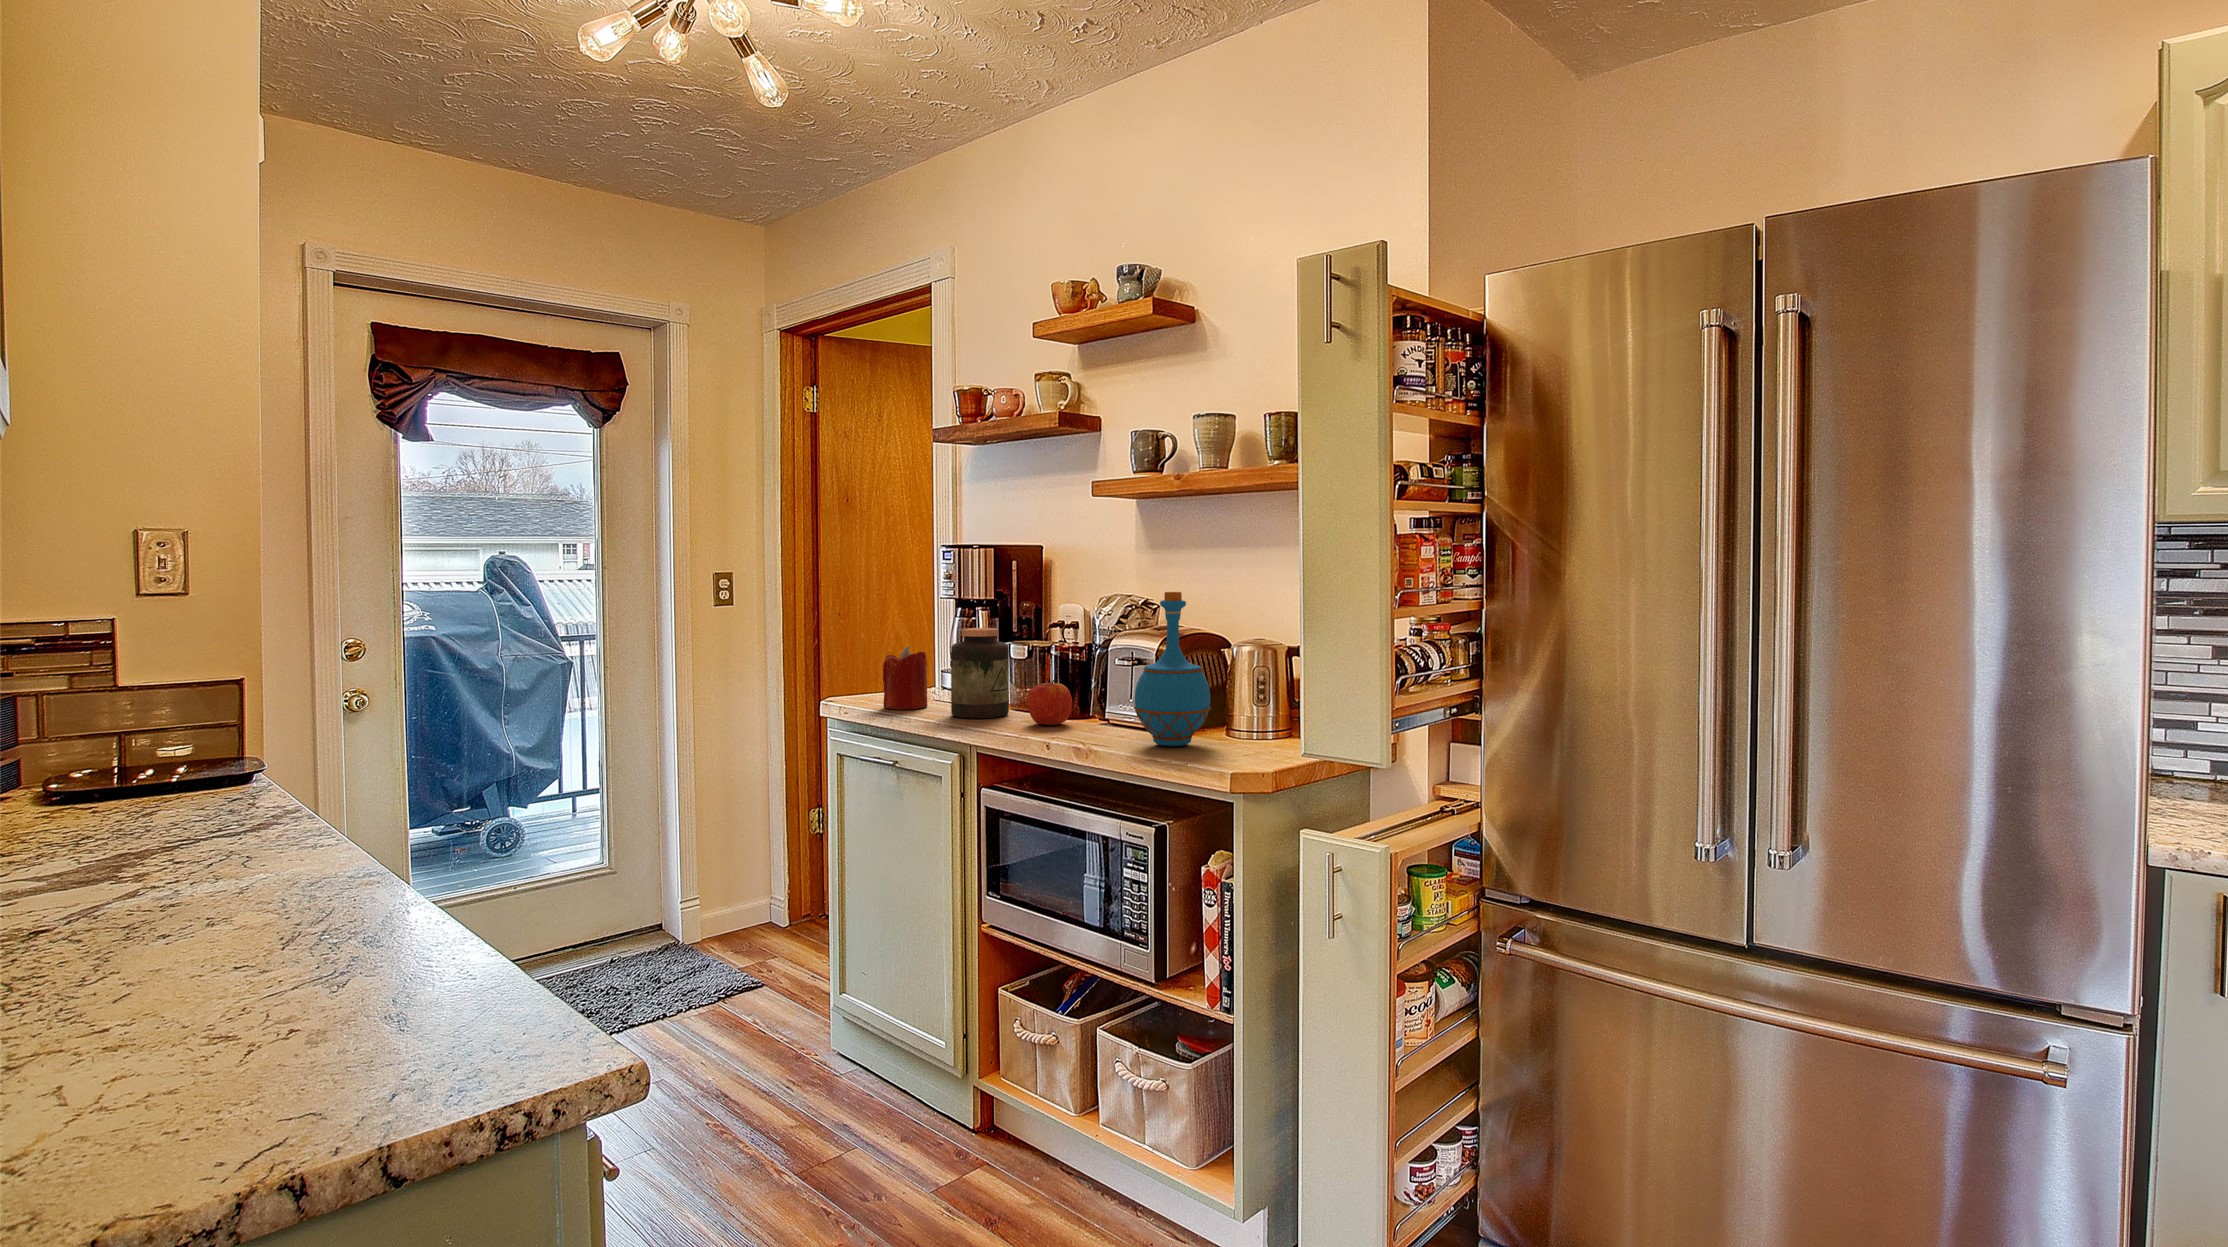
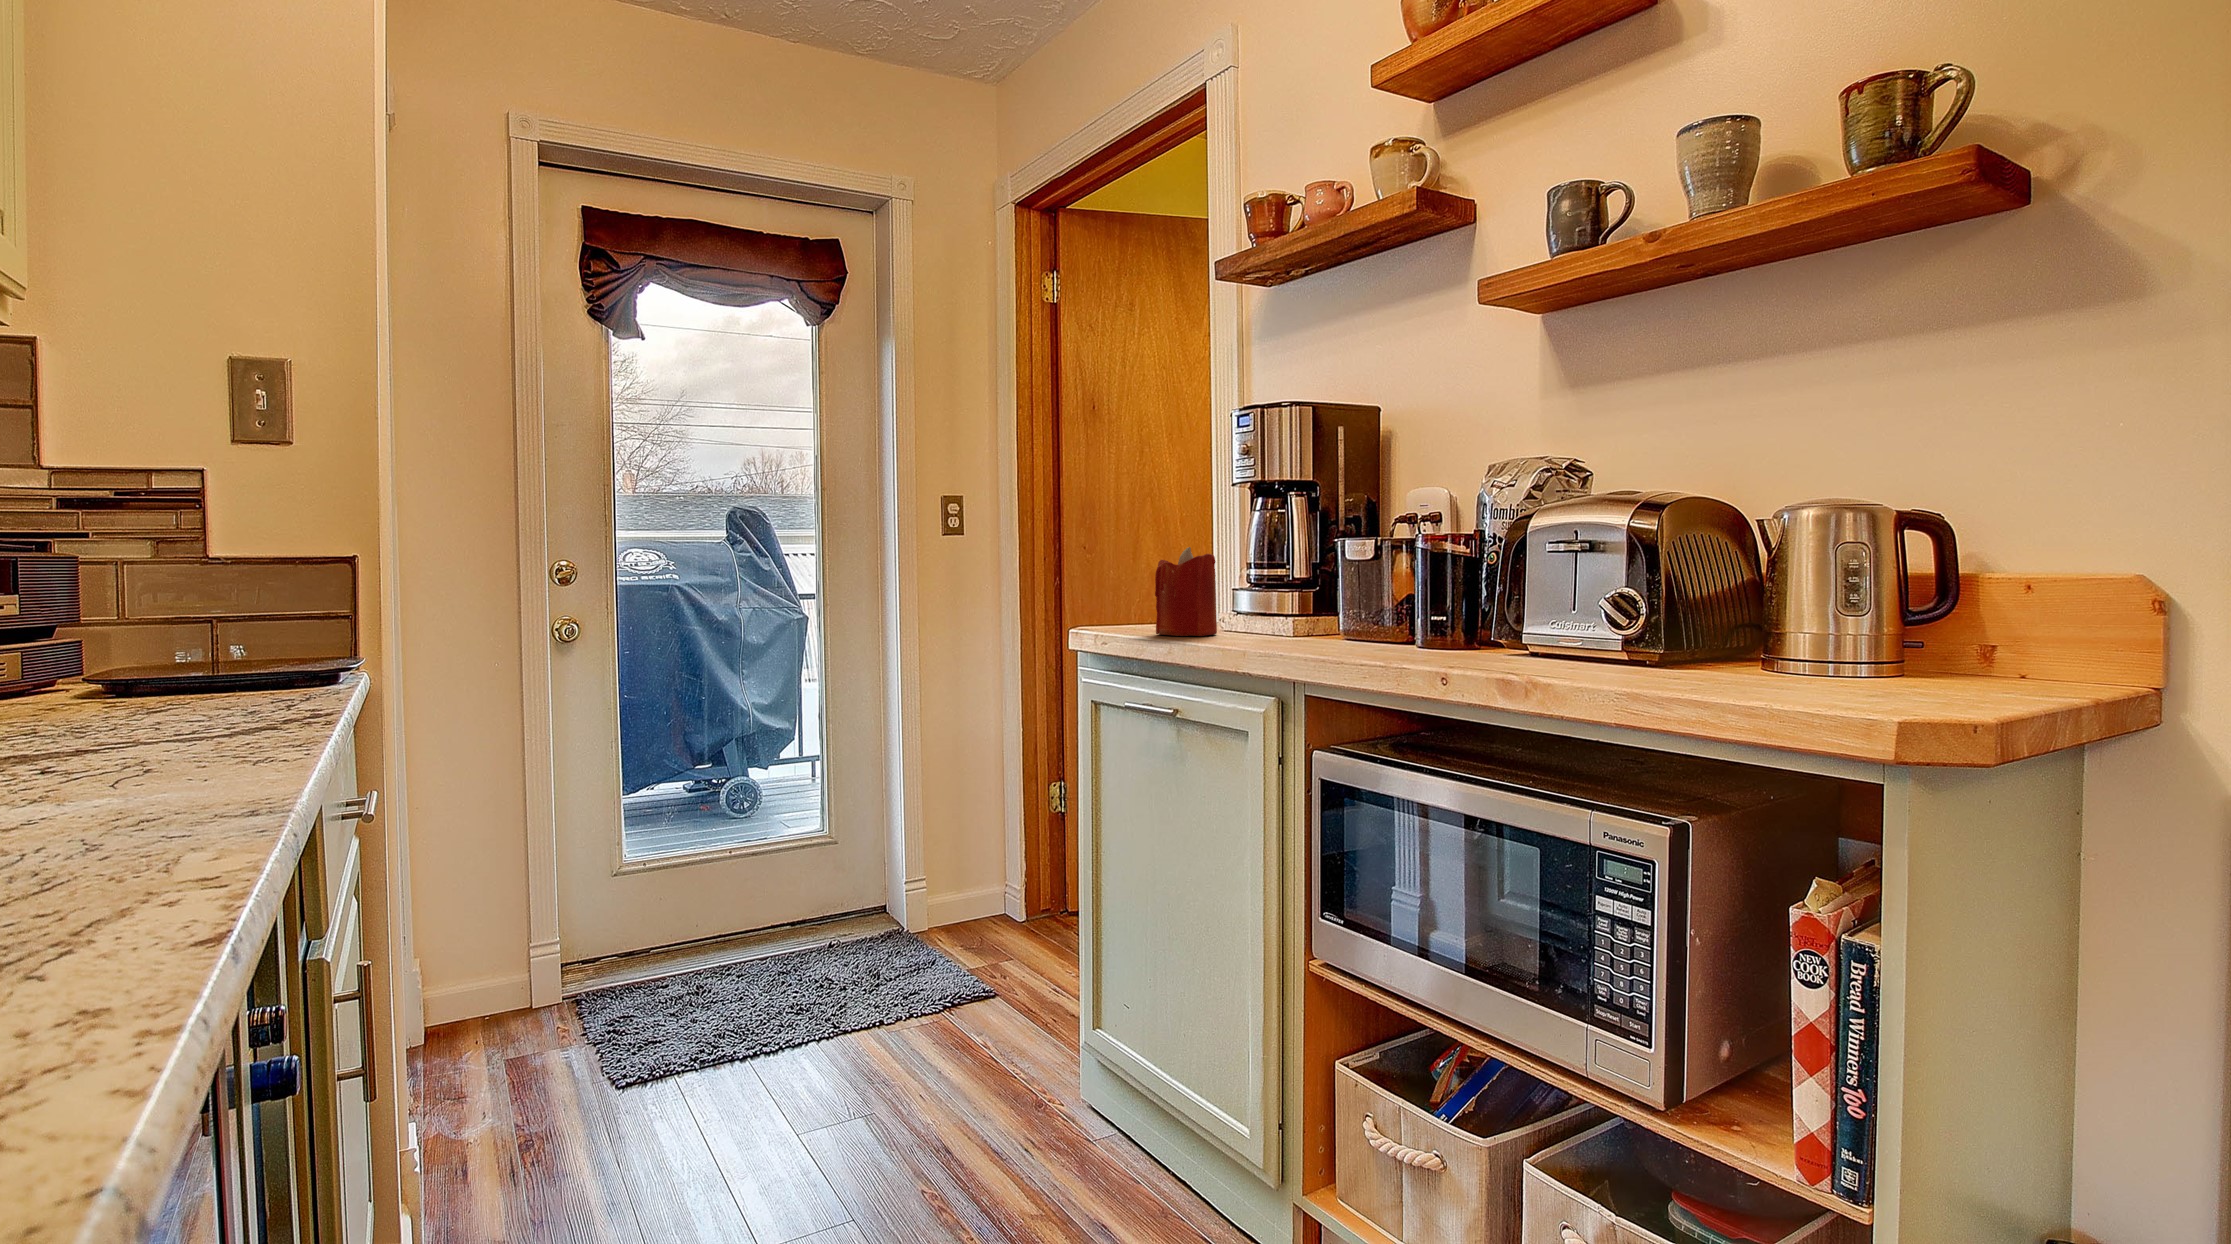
bottle: present [1134,592,1211,746] -> none [1618,399,1781,680]
jar: present [951,628,1009,718] -> none [1259,512,1346,645]
apple: present [1028,679,1072,725] -> none [1390,580,1464,654]

